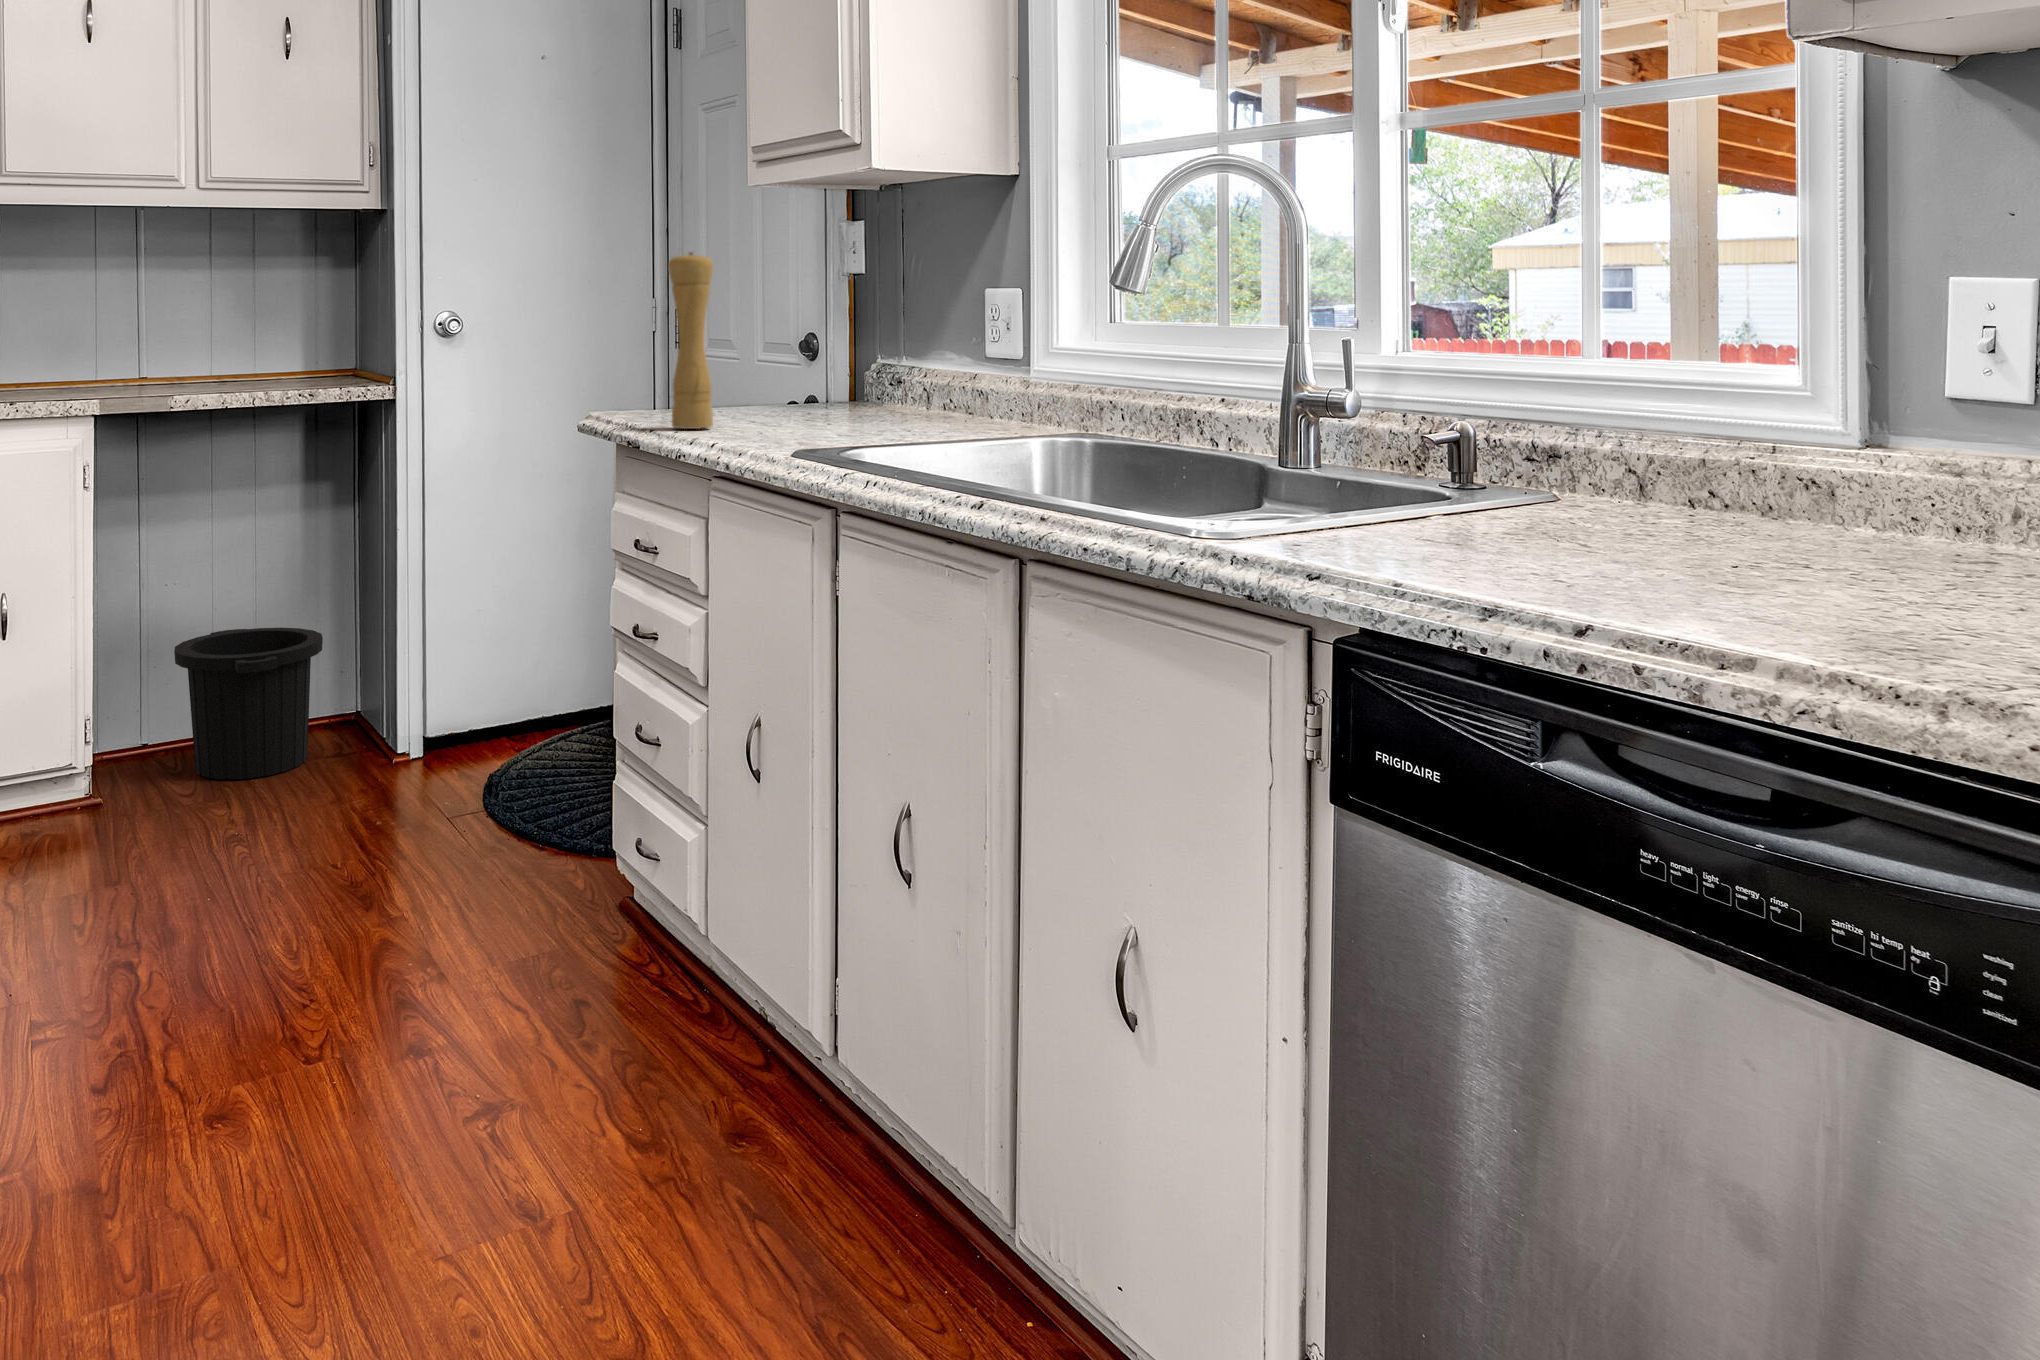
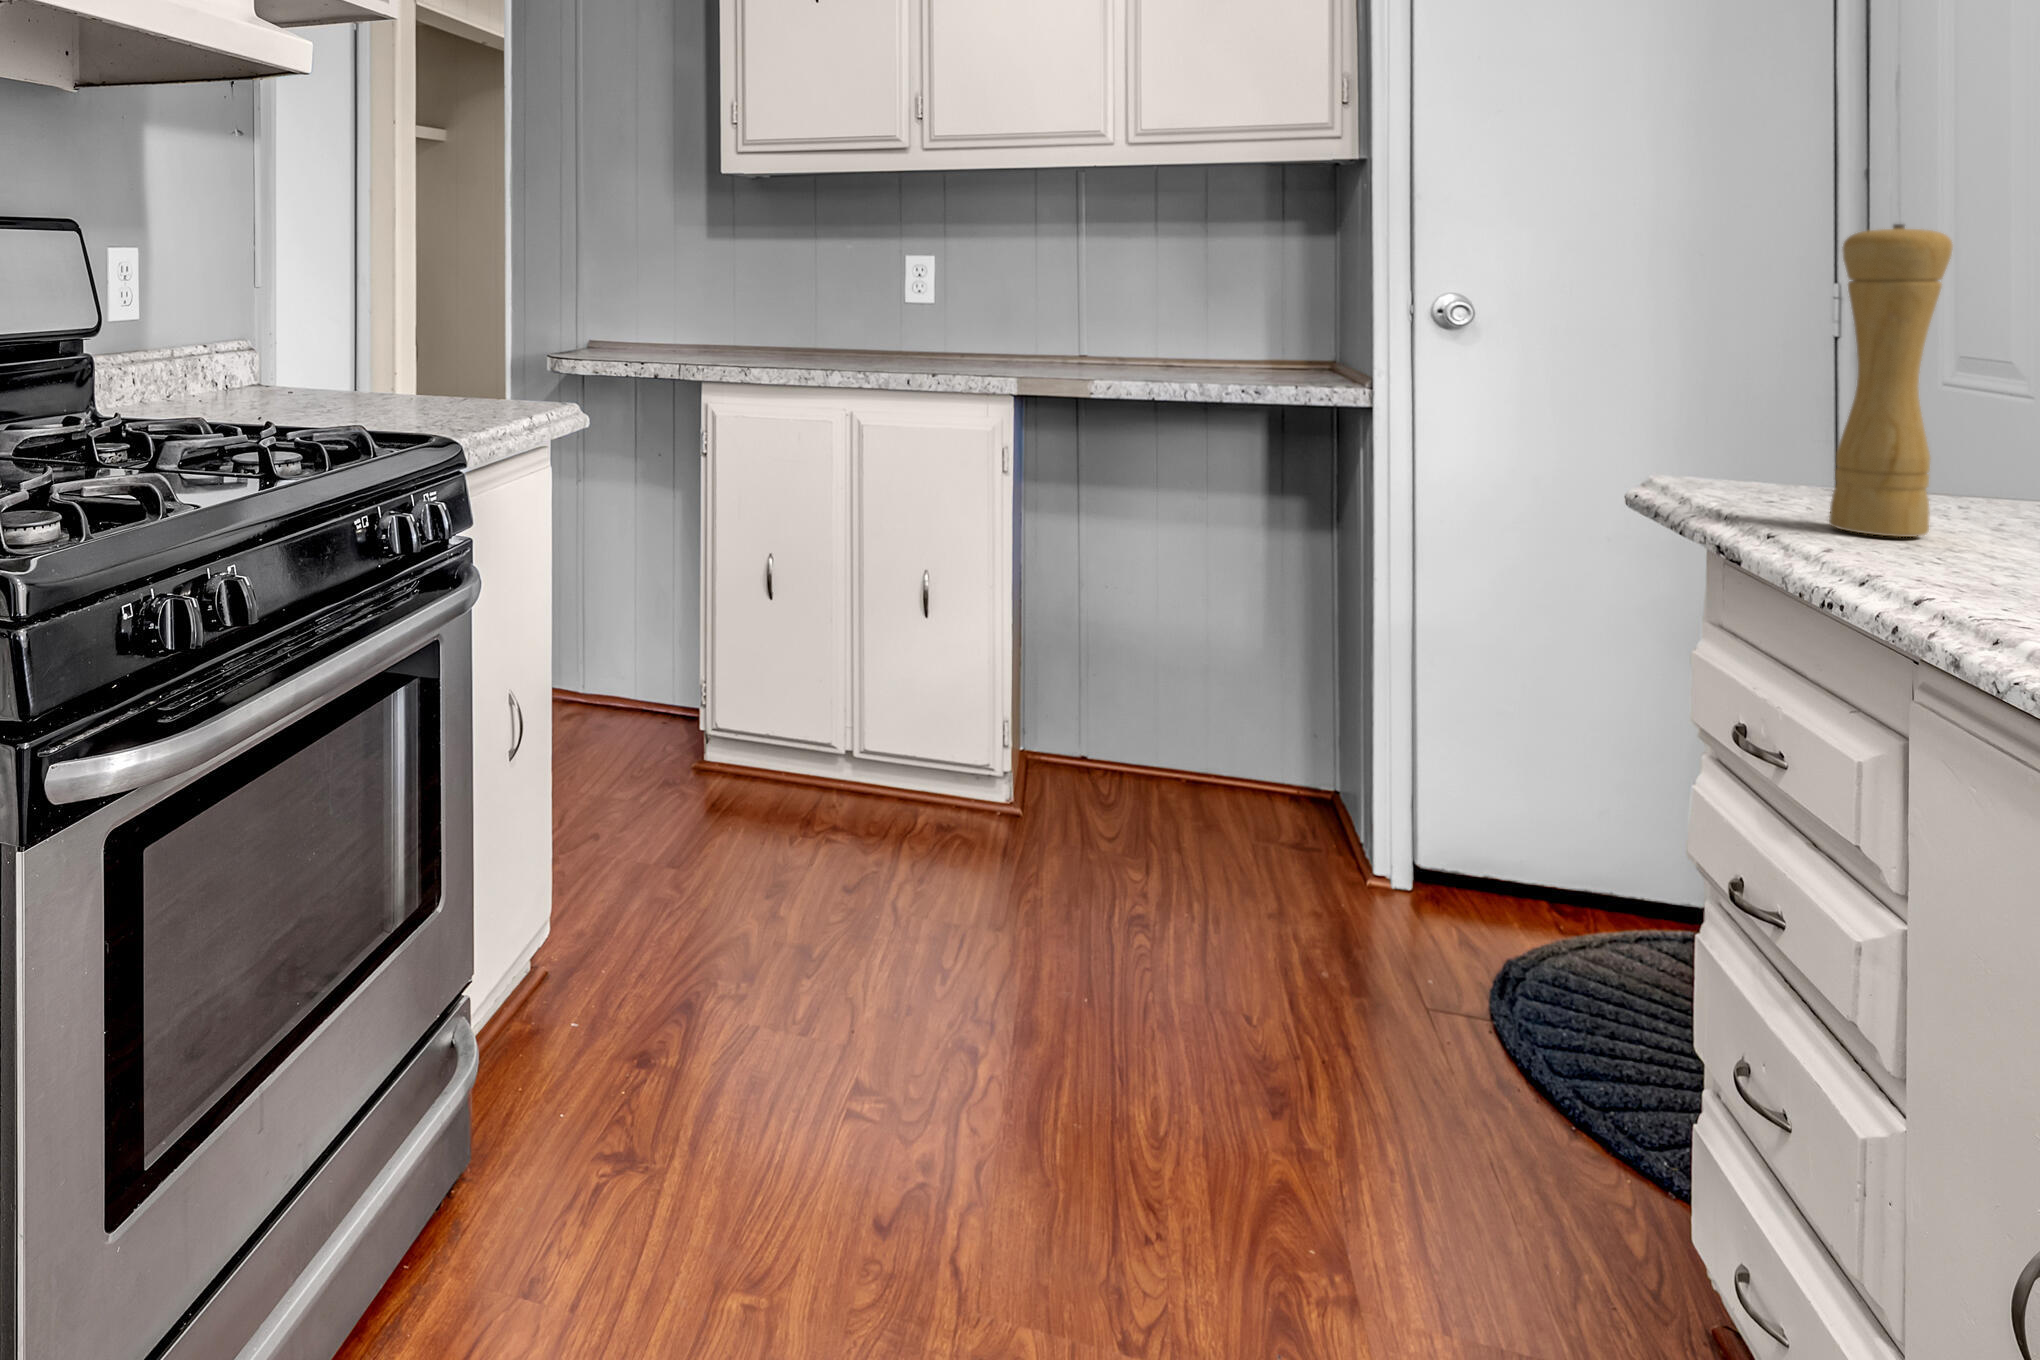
trash can: present [174,628,323,780] -> none [1092,643,1263,826]

